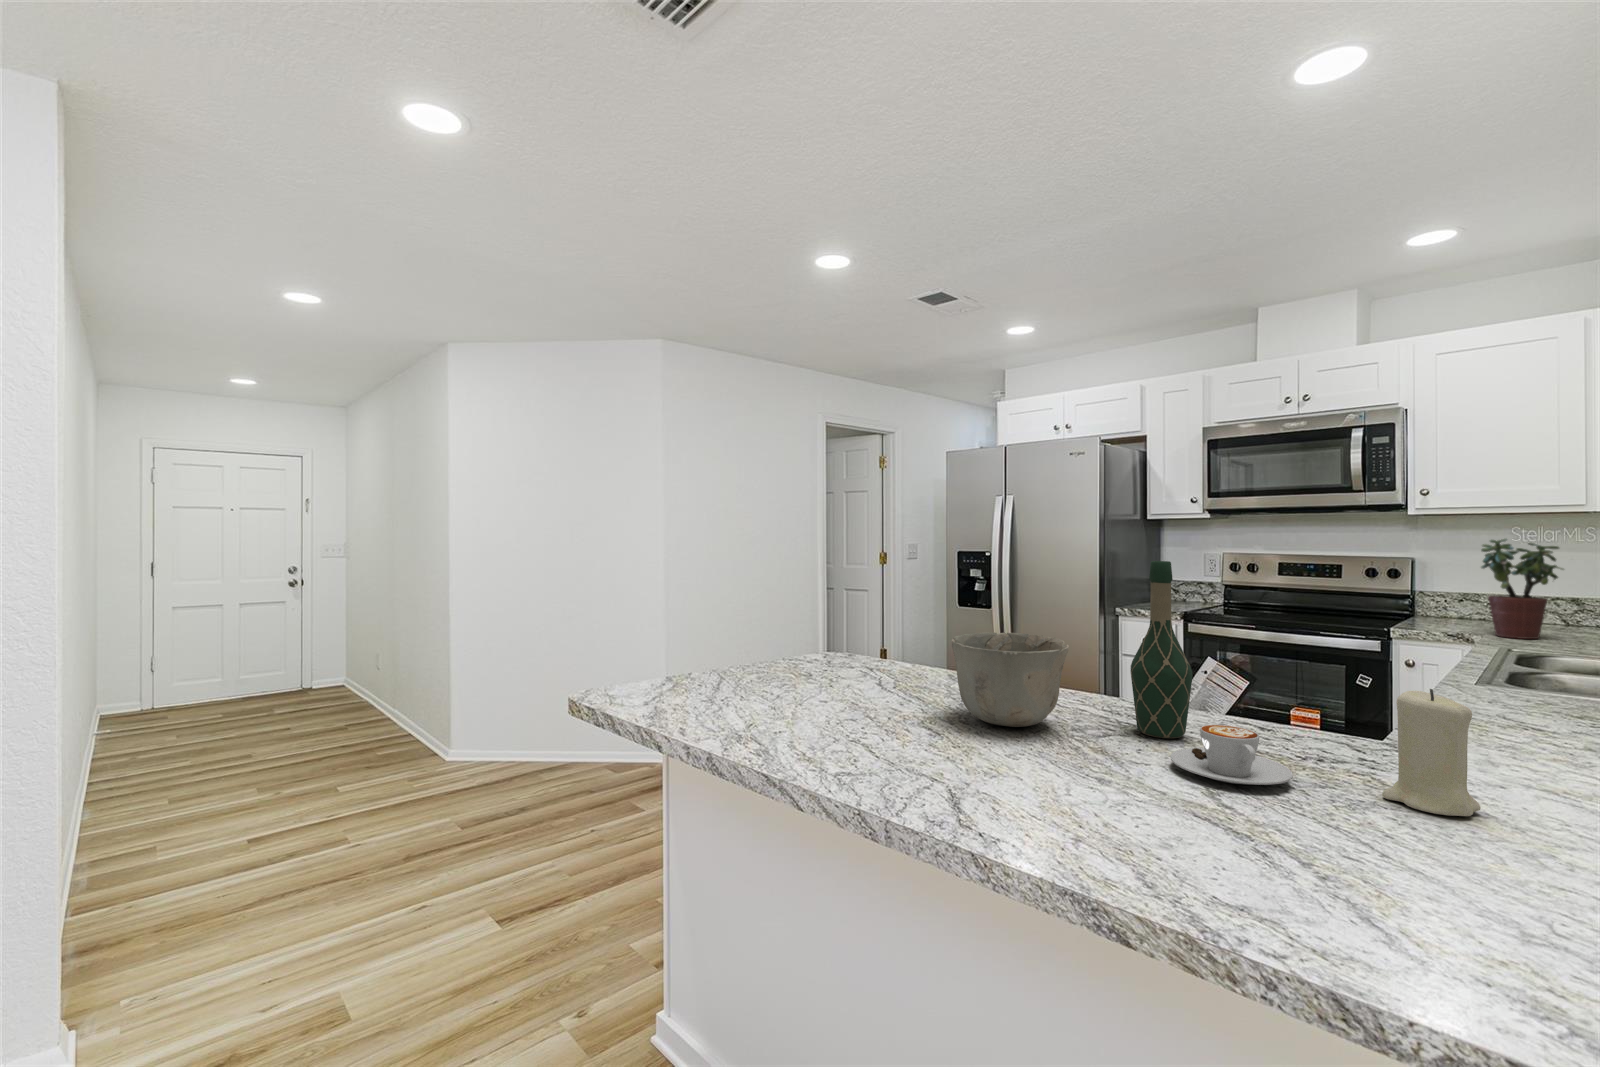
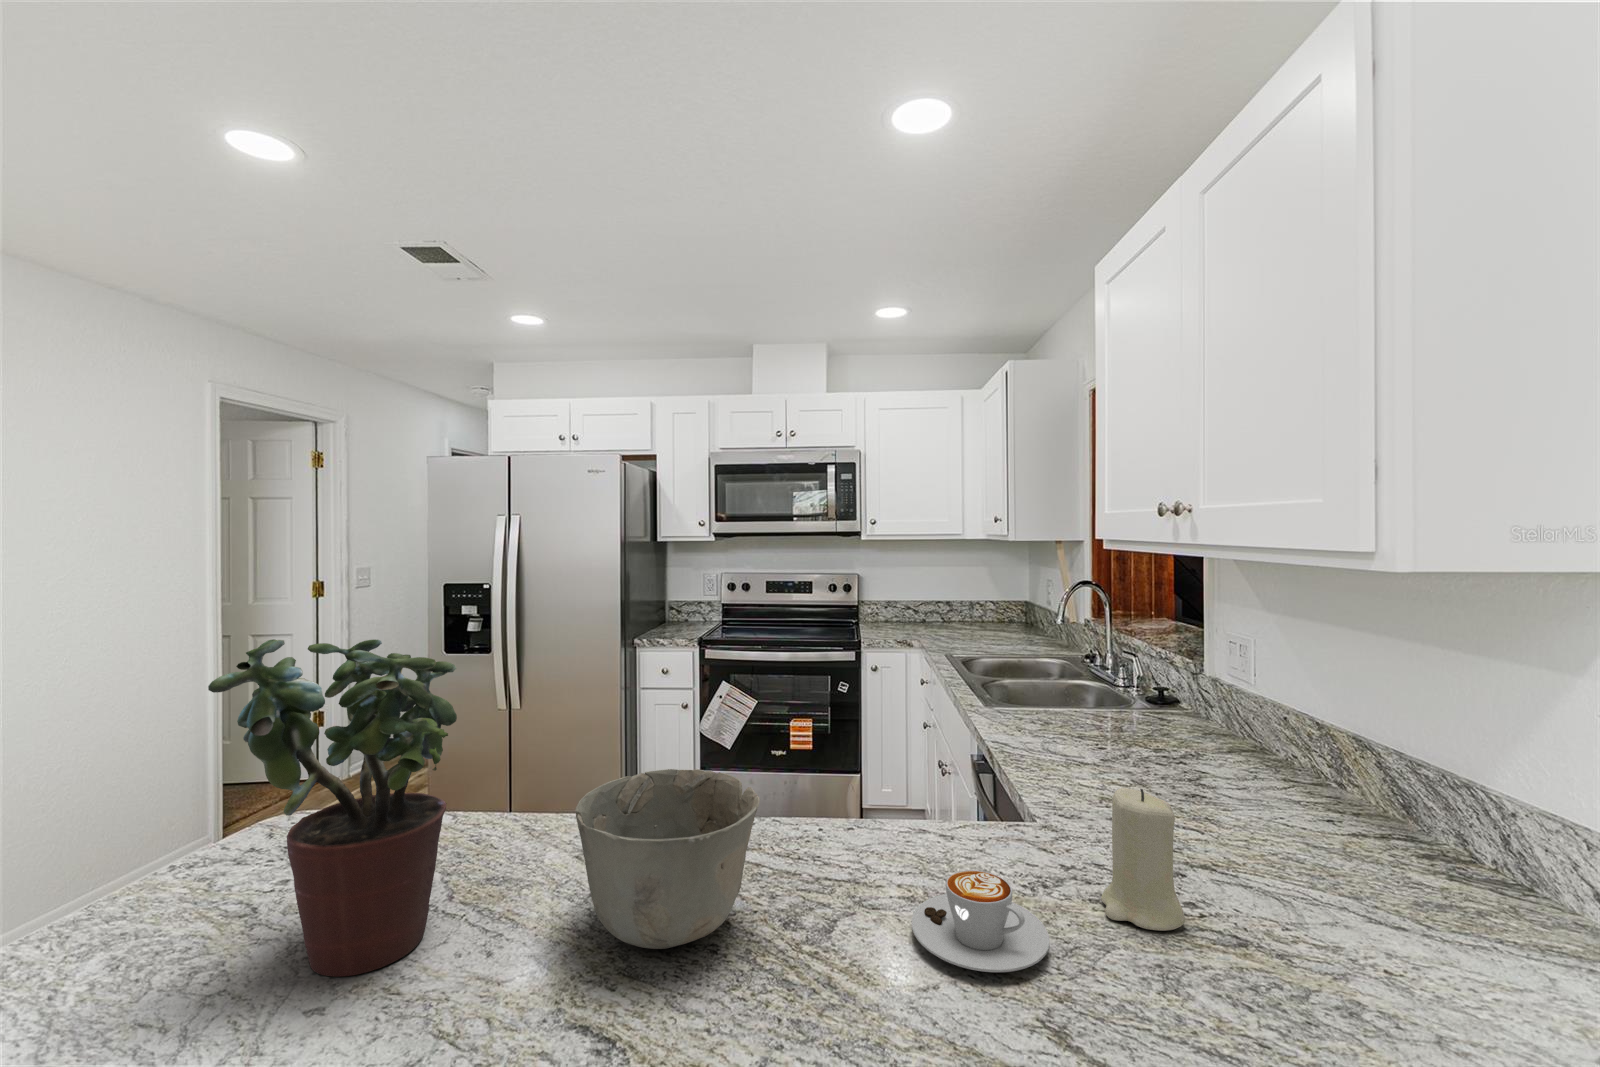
potted plant: present [1481,539,1563,639] -> present [208,639,457,977]
wine bottle: present [1130,561,1192,738] -> none [814,650,885,885]

